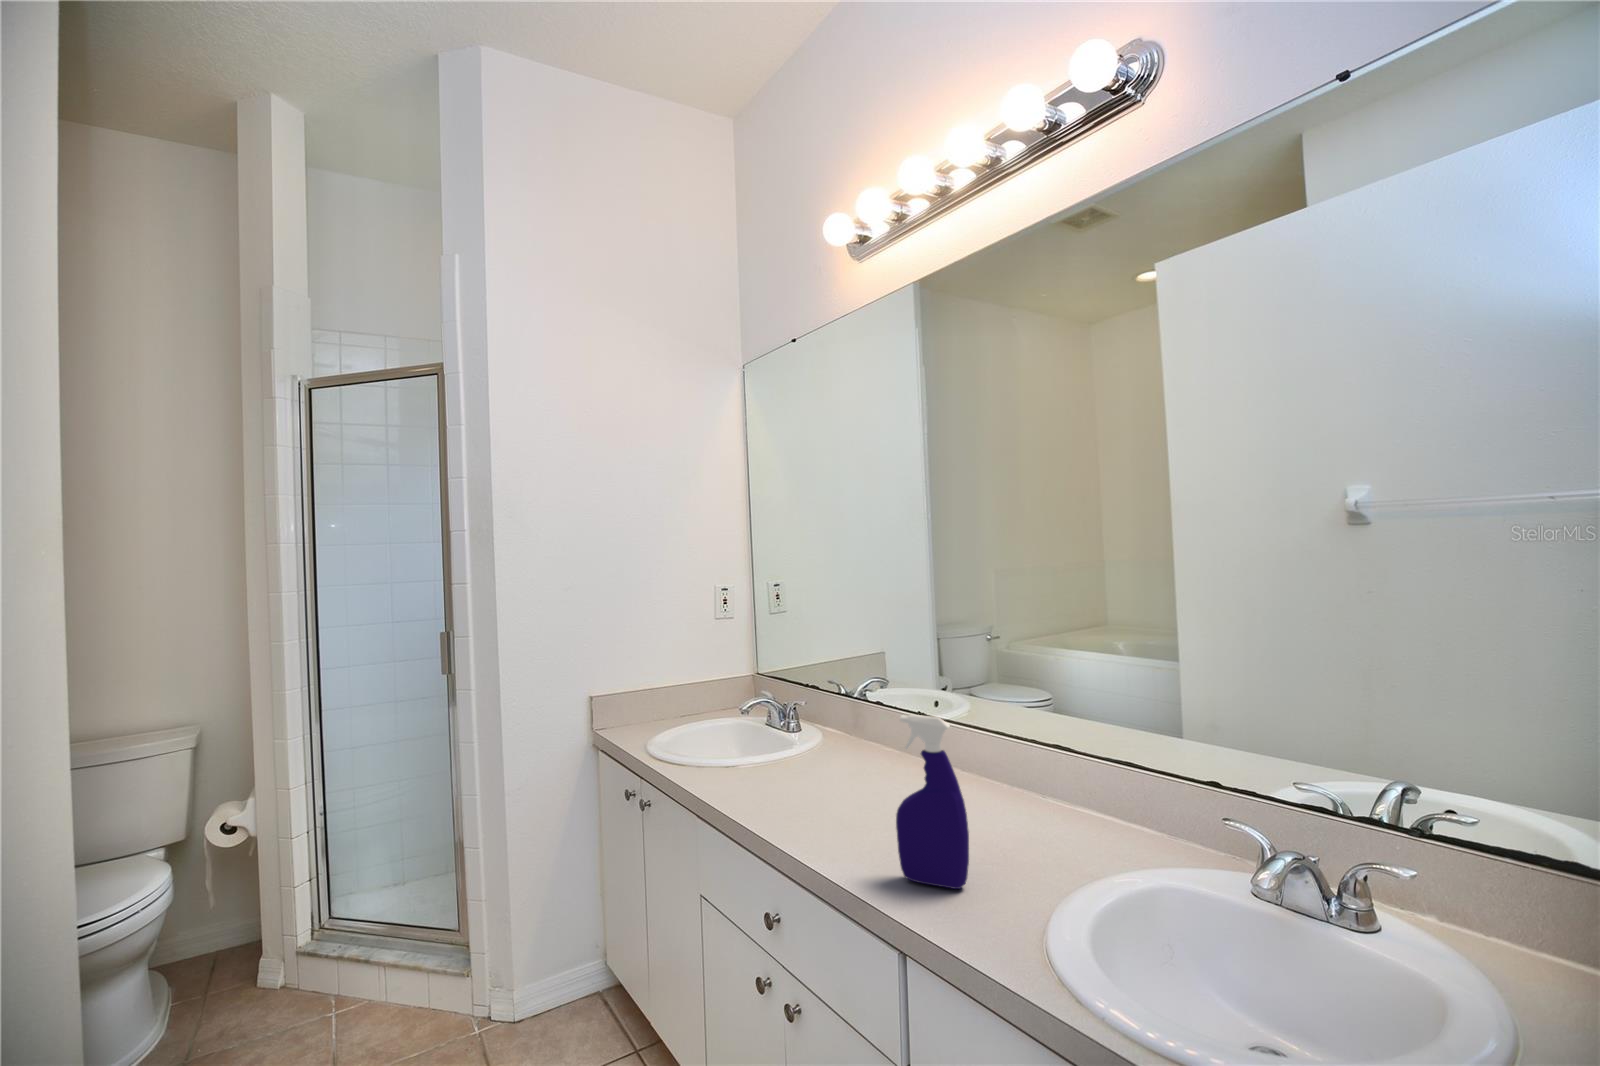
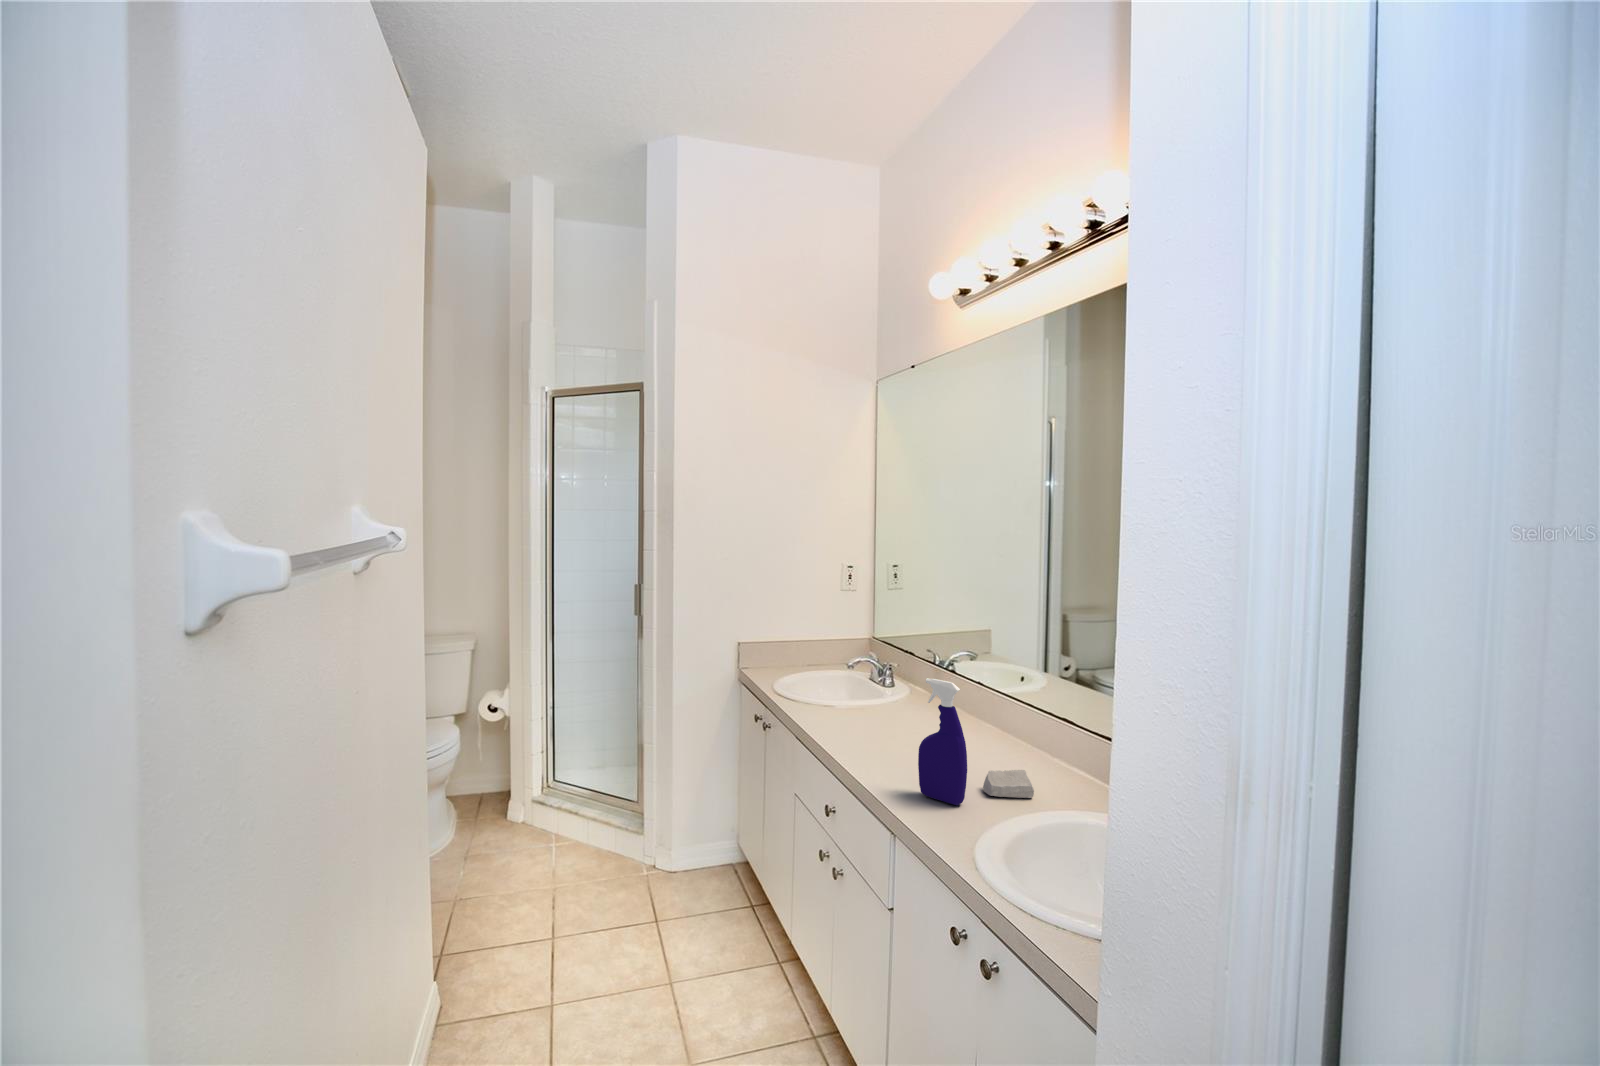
soap bar: none [978,823,1046,866] -> present [983,770,1034,798]

